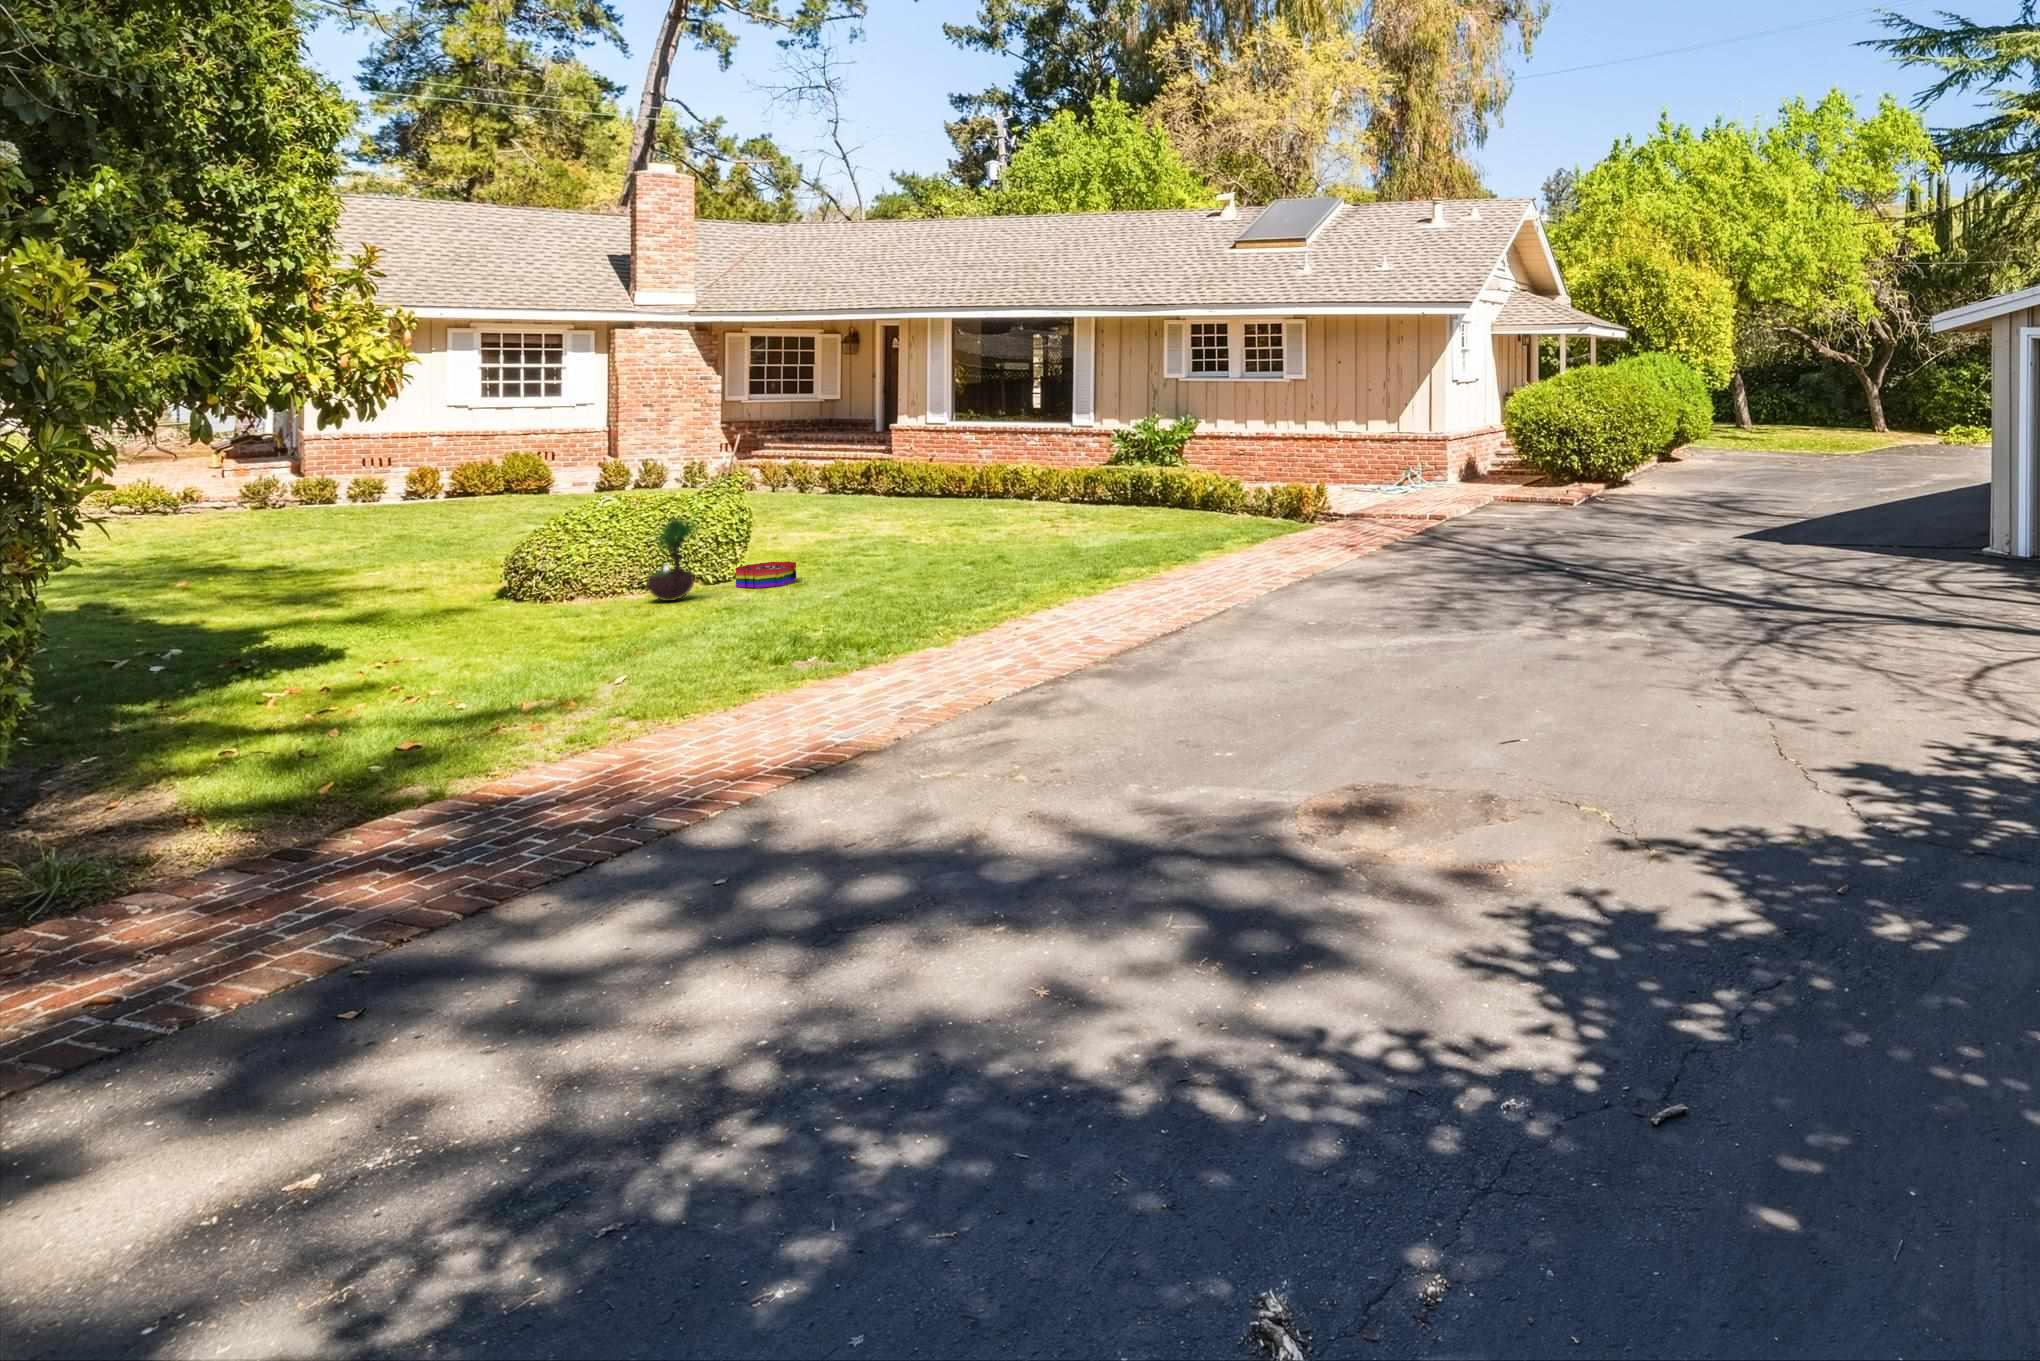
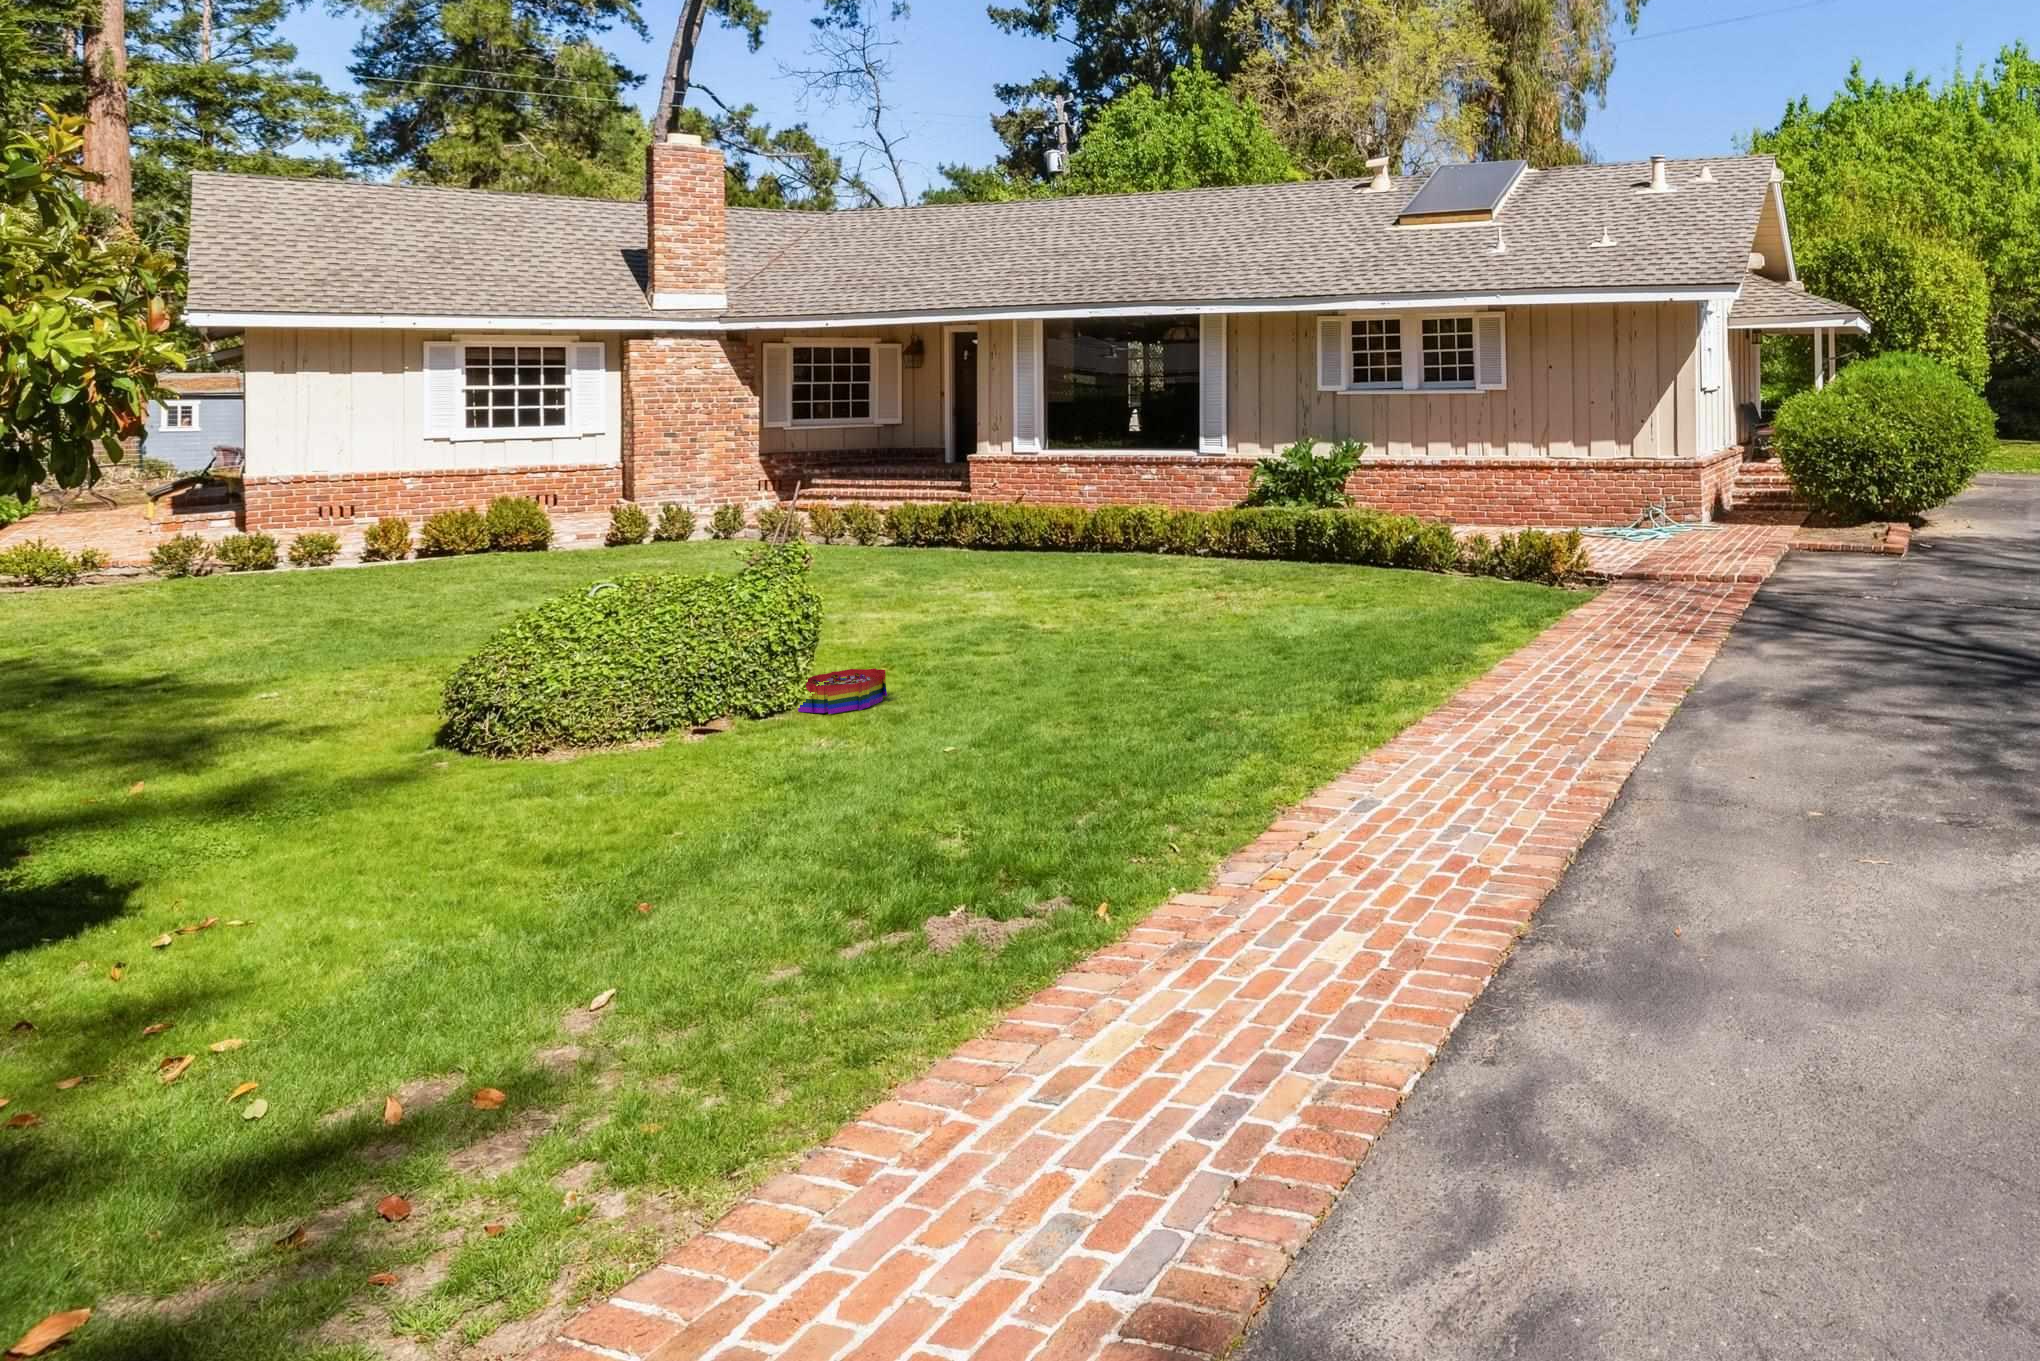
potted tree: present [647,516,701,601] -> none [660,598,753,742]

